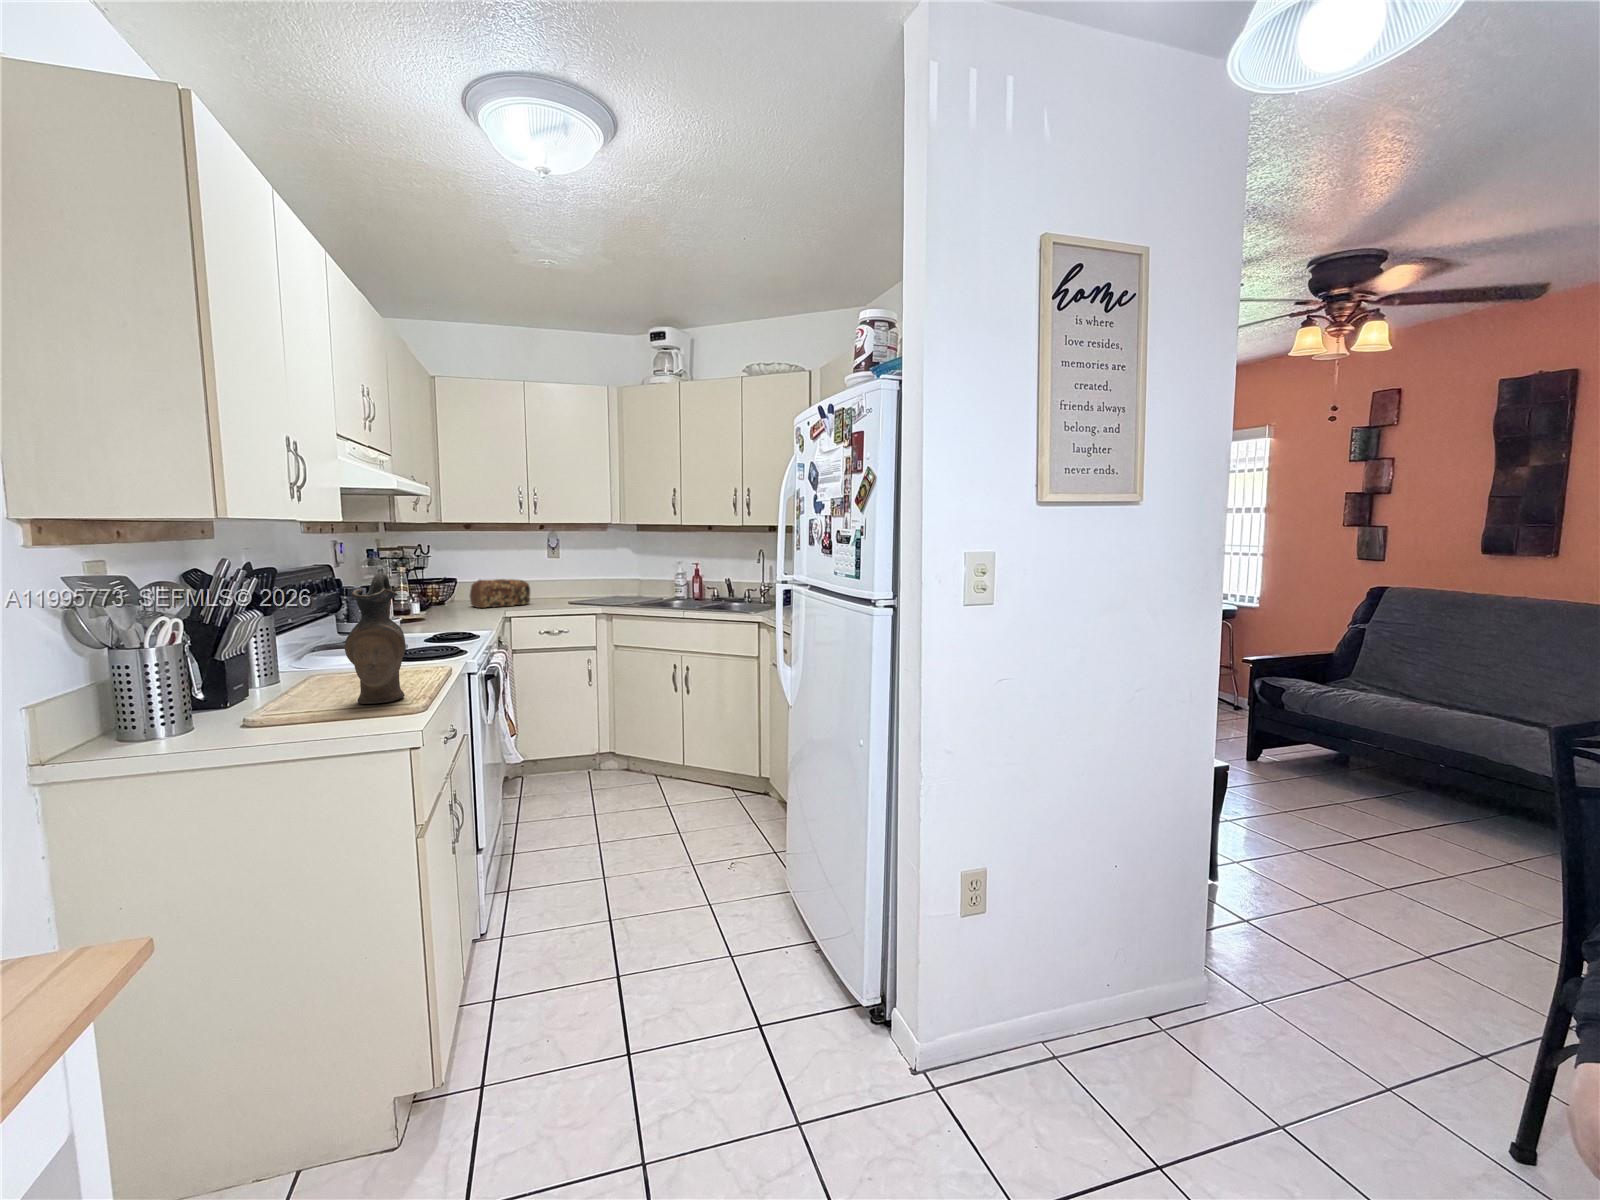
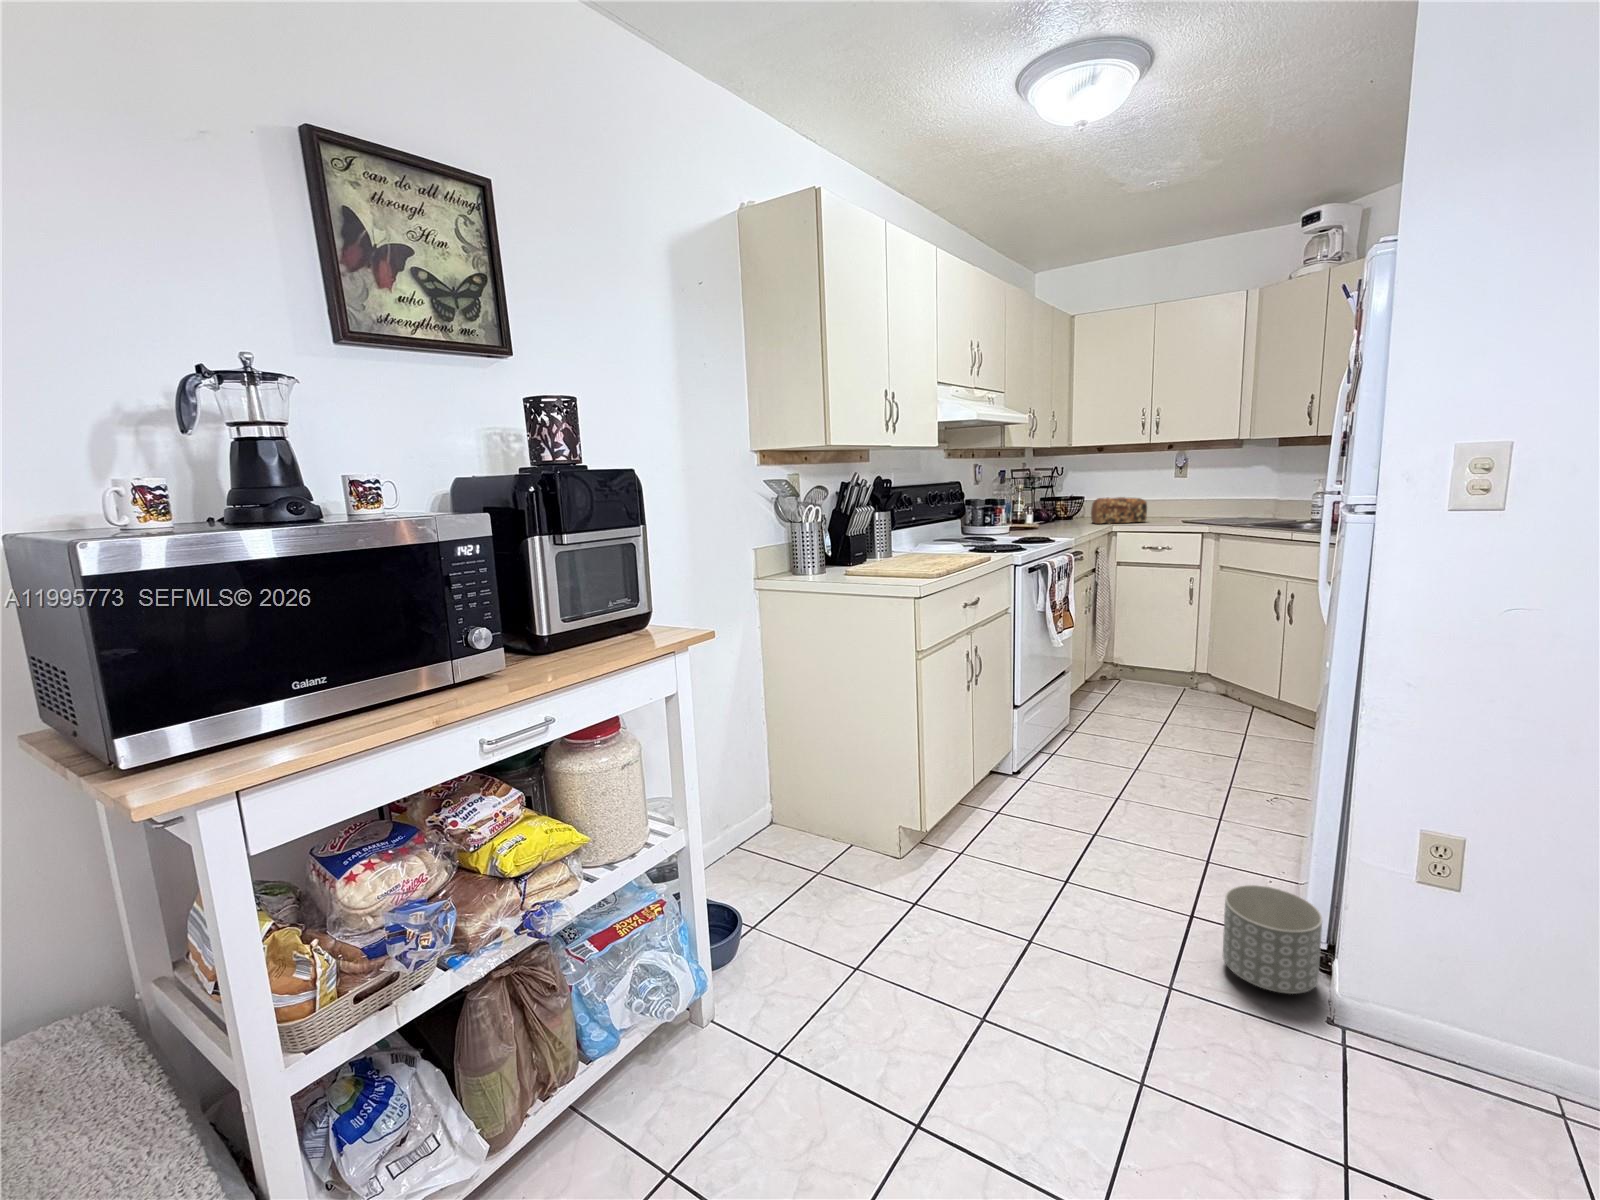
ceramic pitcher: present [345,573,406,704] -> none [900,479,938,569]
planter: none [815,961,892,1070] -> present [1223,885,1322,994]

